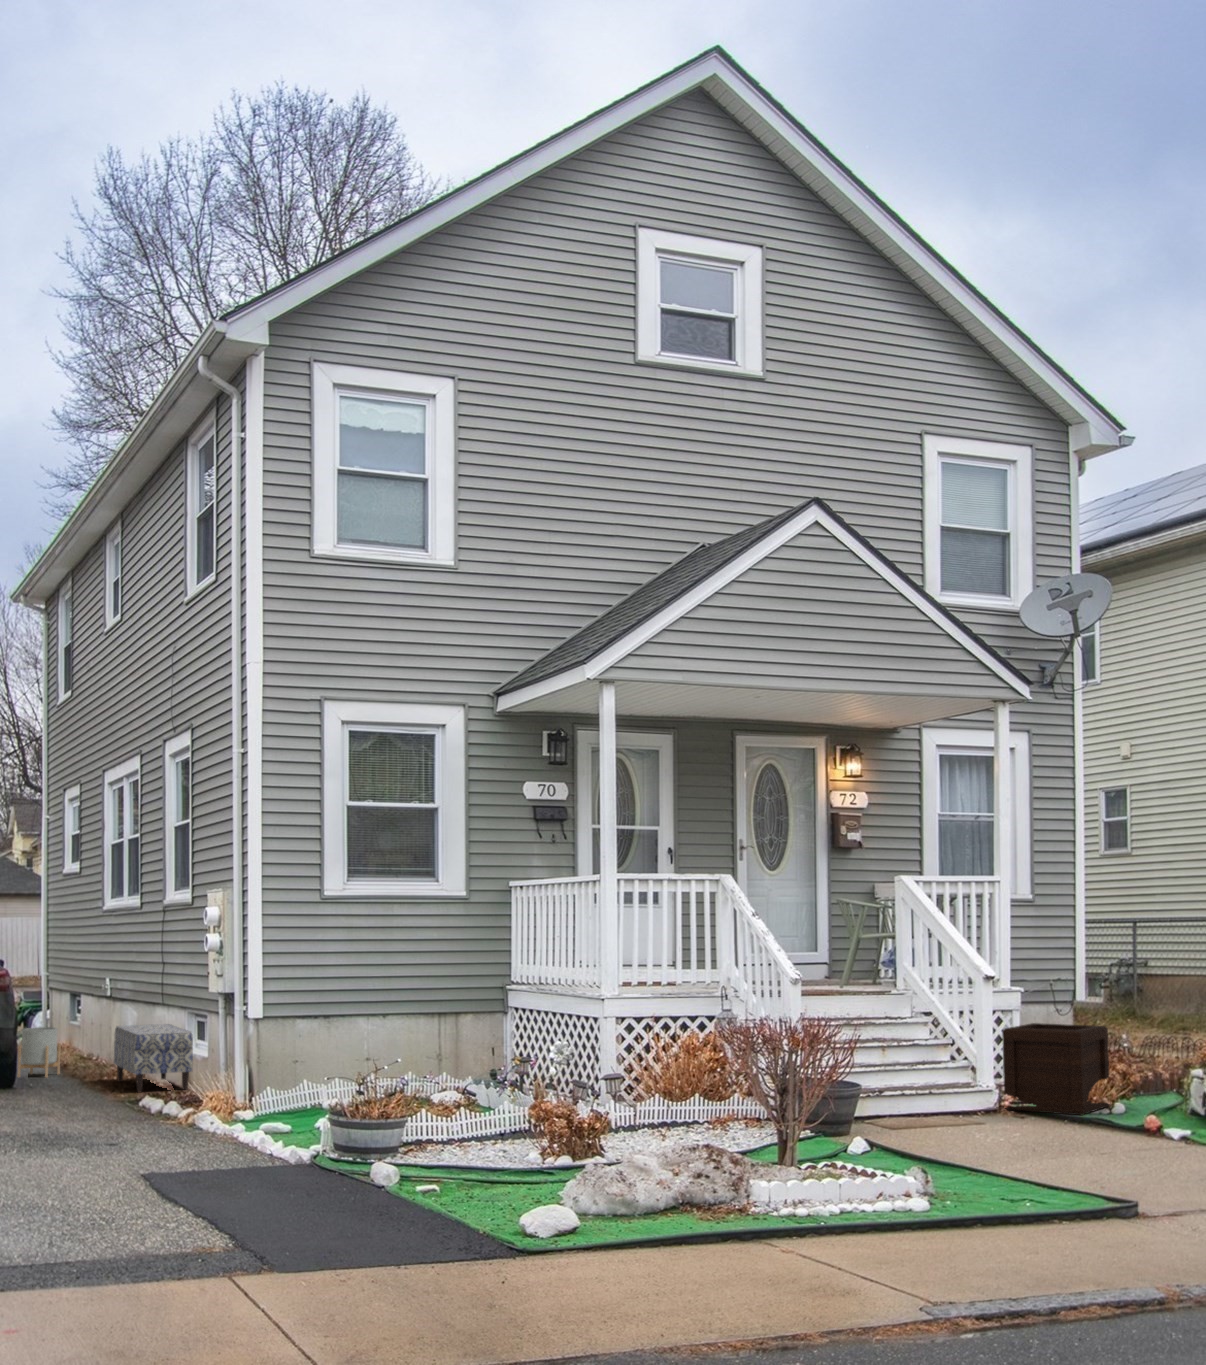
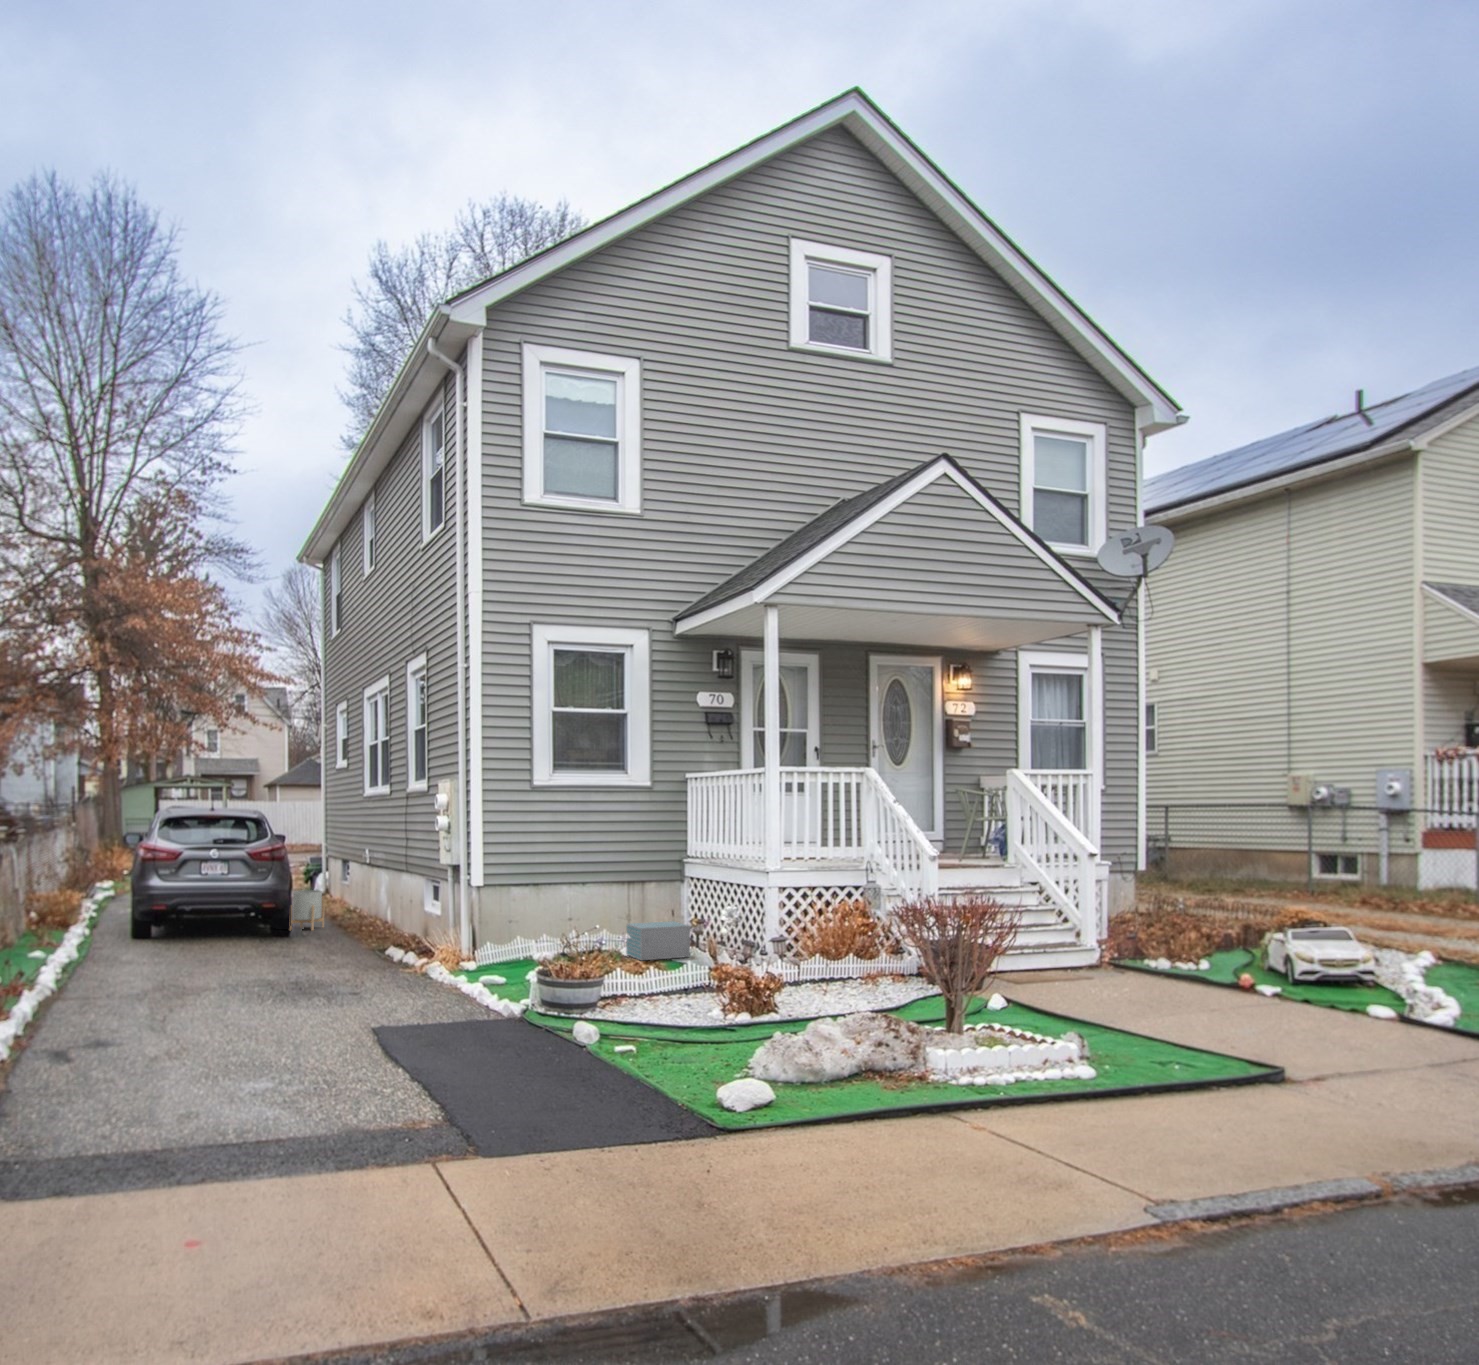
wooden crate: present [1002,1023,1109,1115] -> none [1097,890,1185,968]
bench: present [114,1024,193,1092] -> none [366,888,428,944]
storage box: none [436,1062,513,1108] -> present [626,921,690,960]

